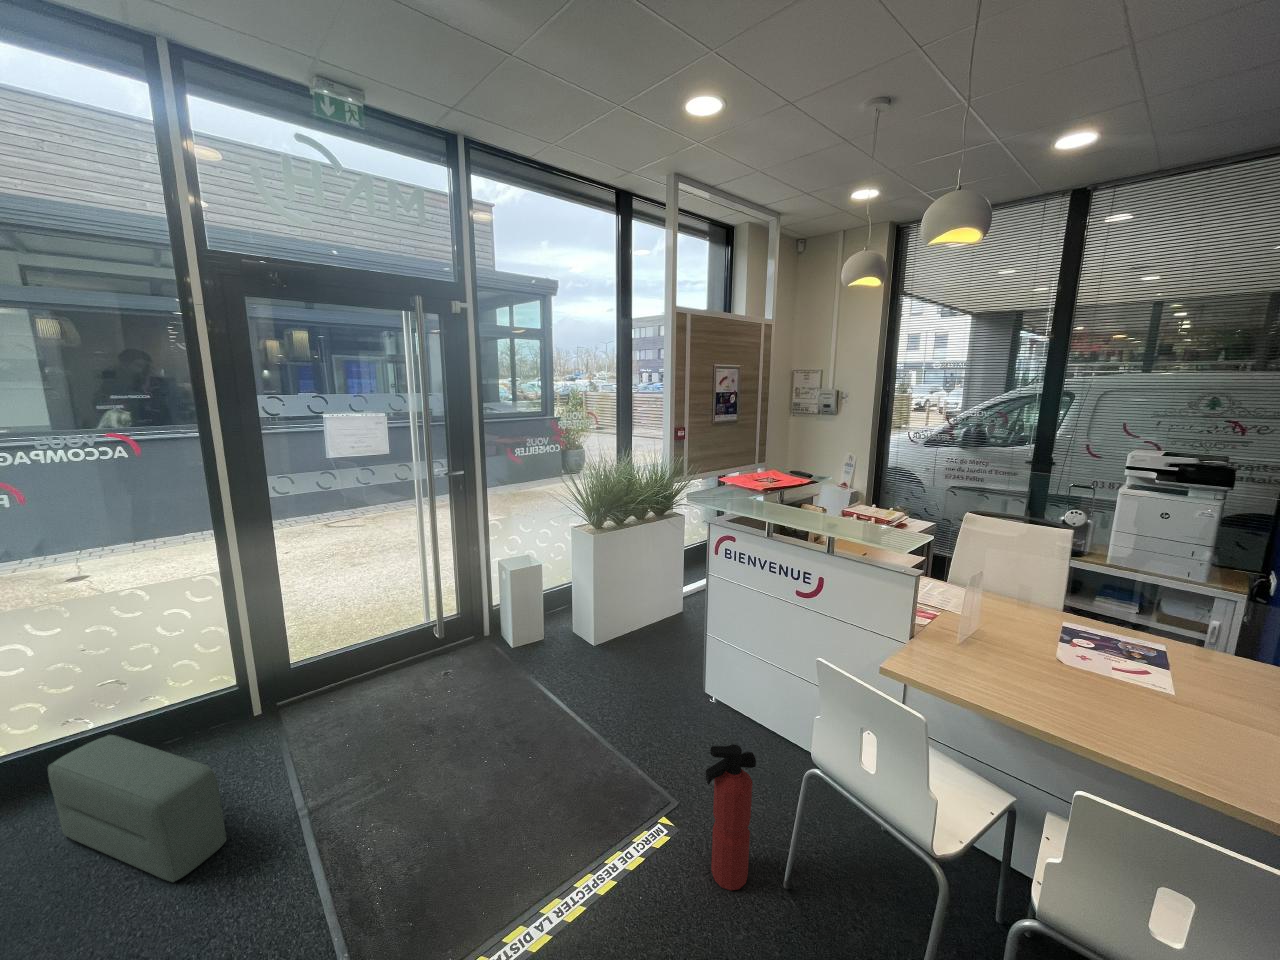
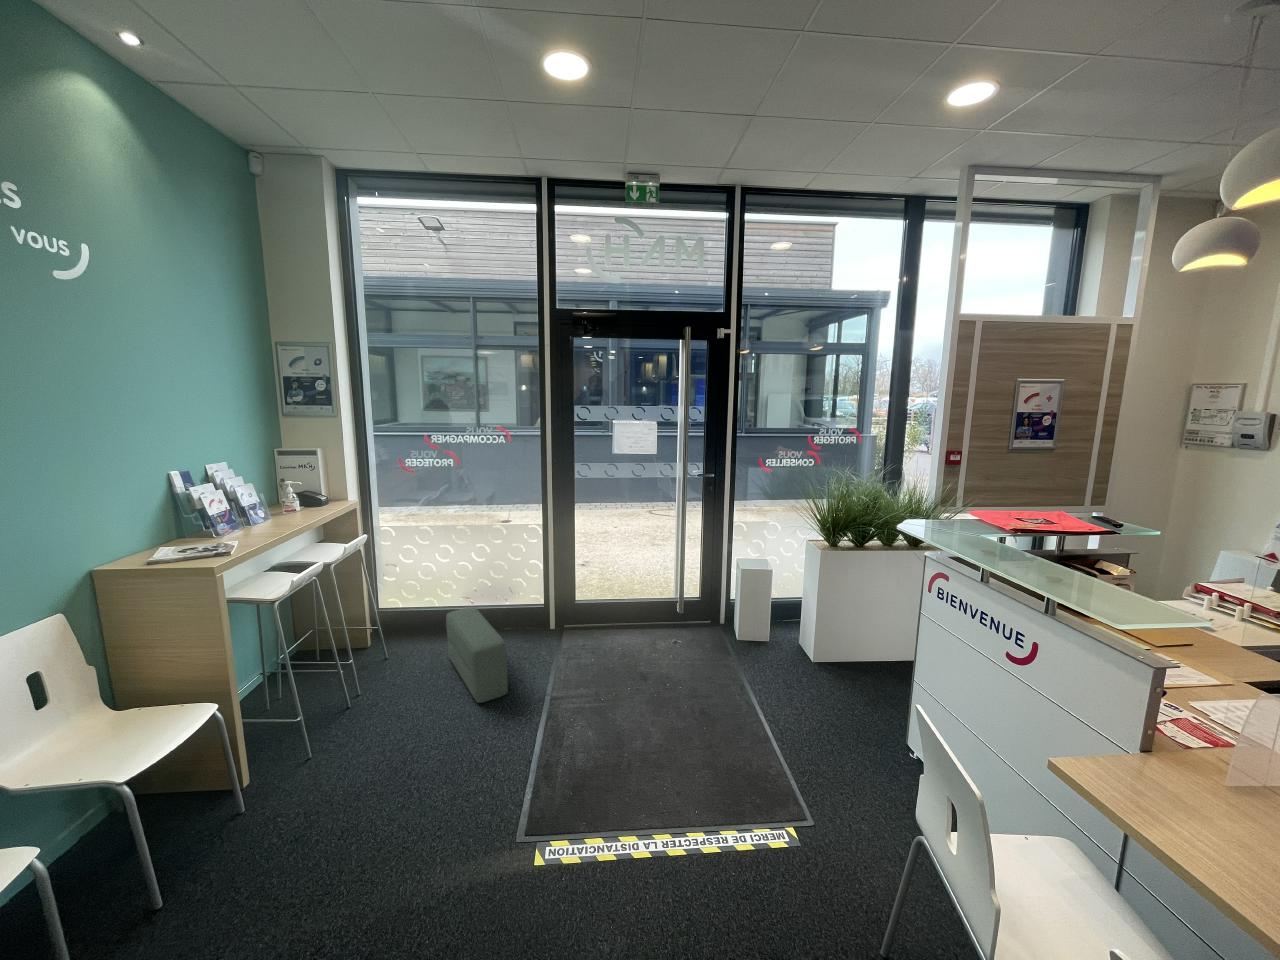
fire extinguisher: present [706,744,756,891] -> none [808,765,863,928]

